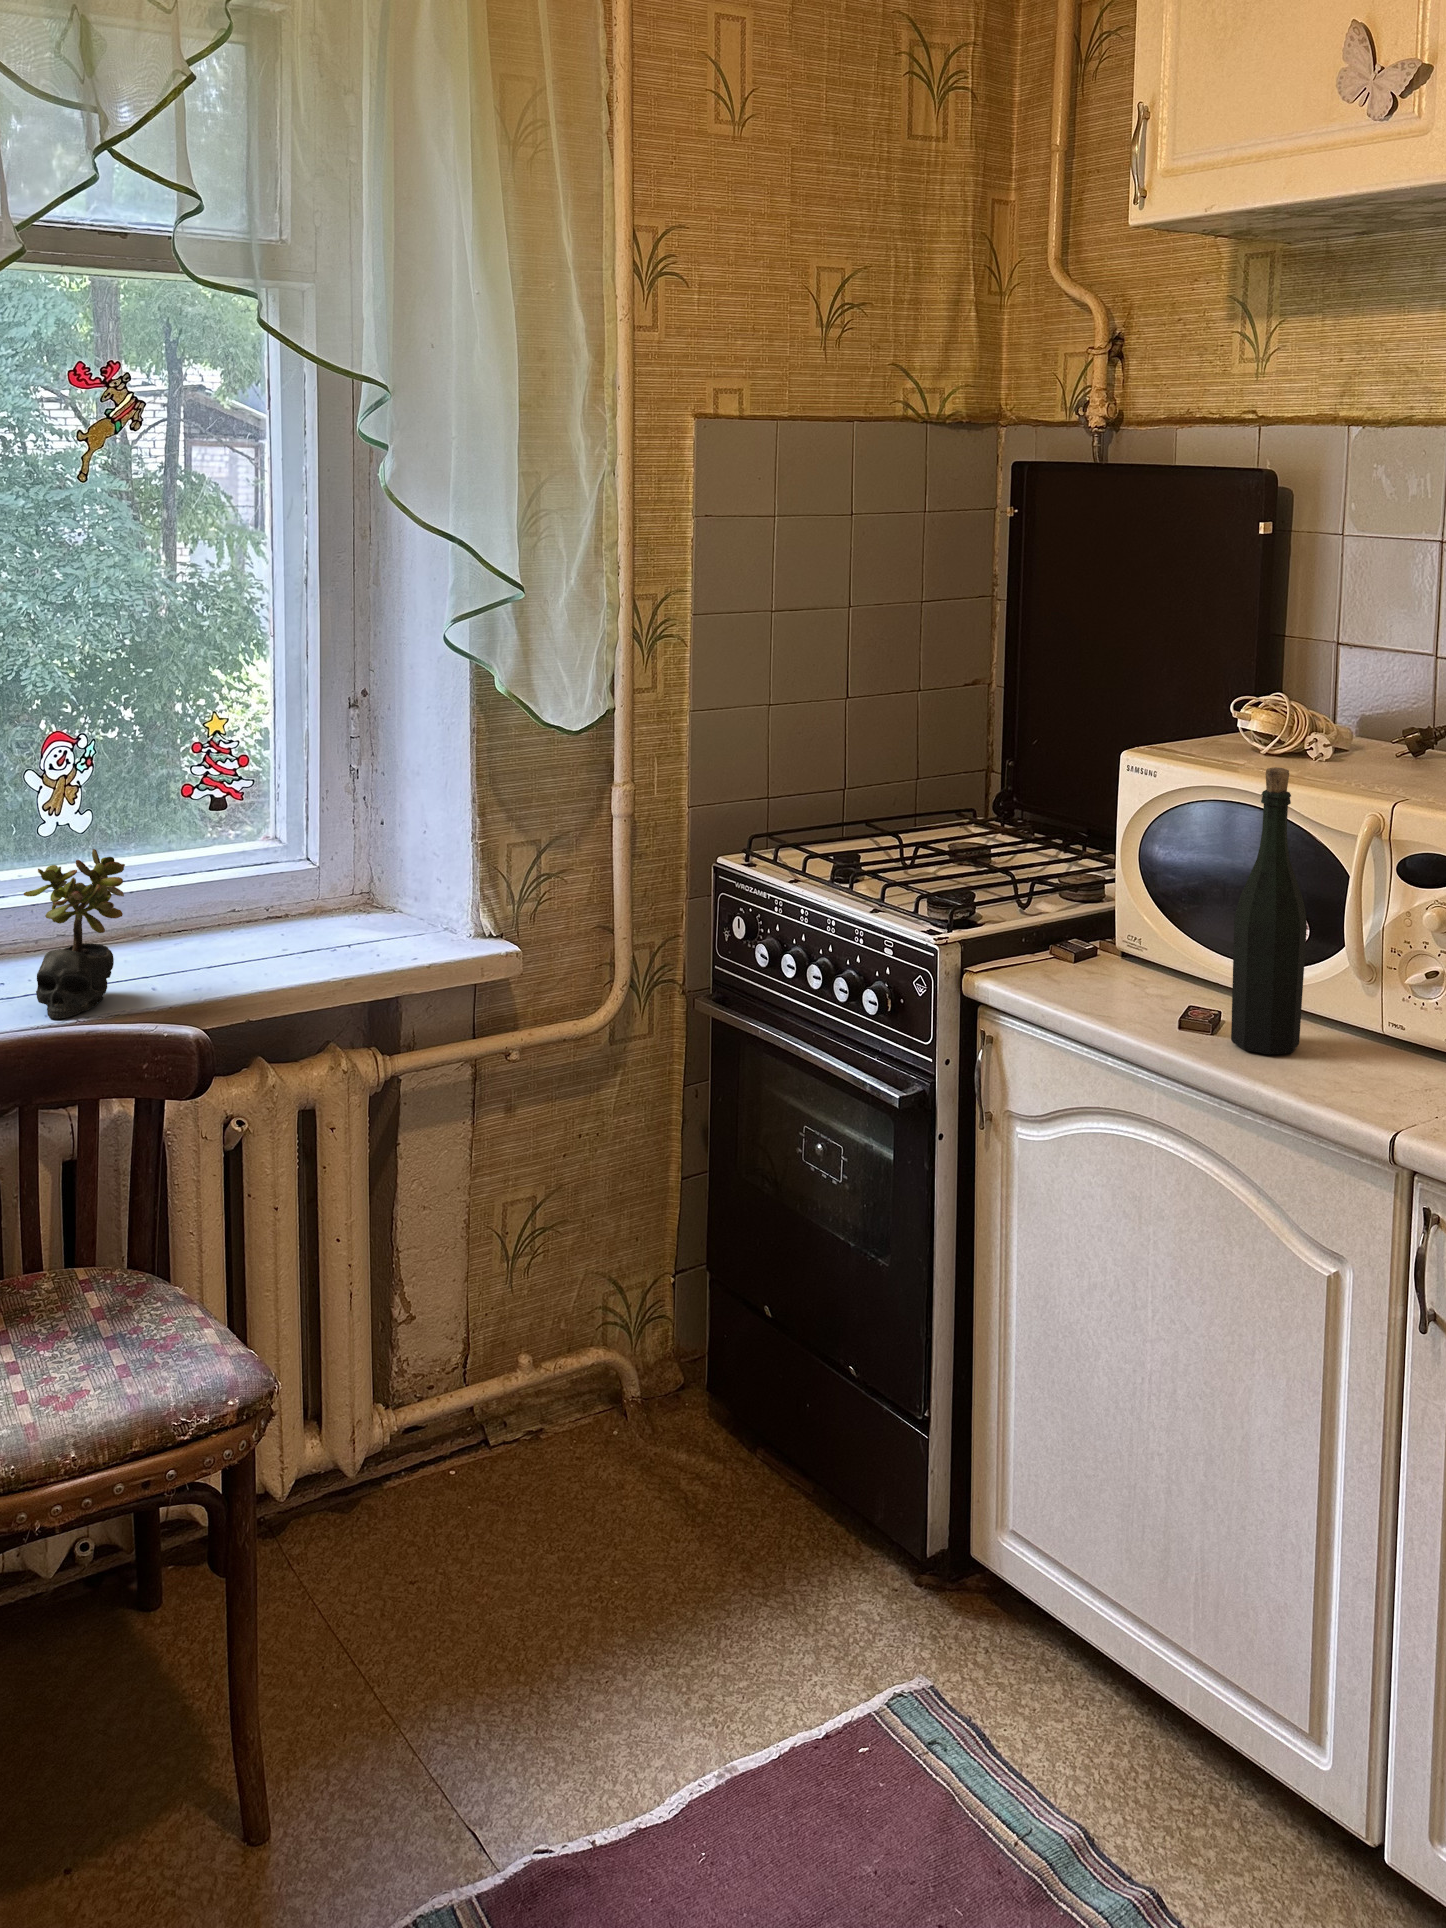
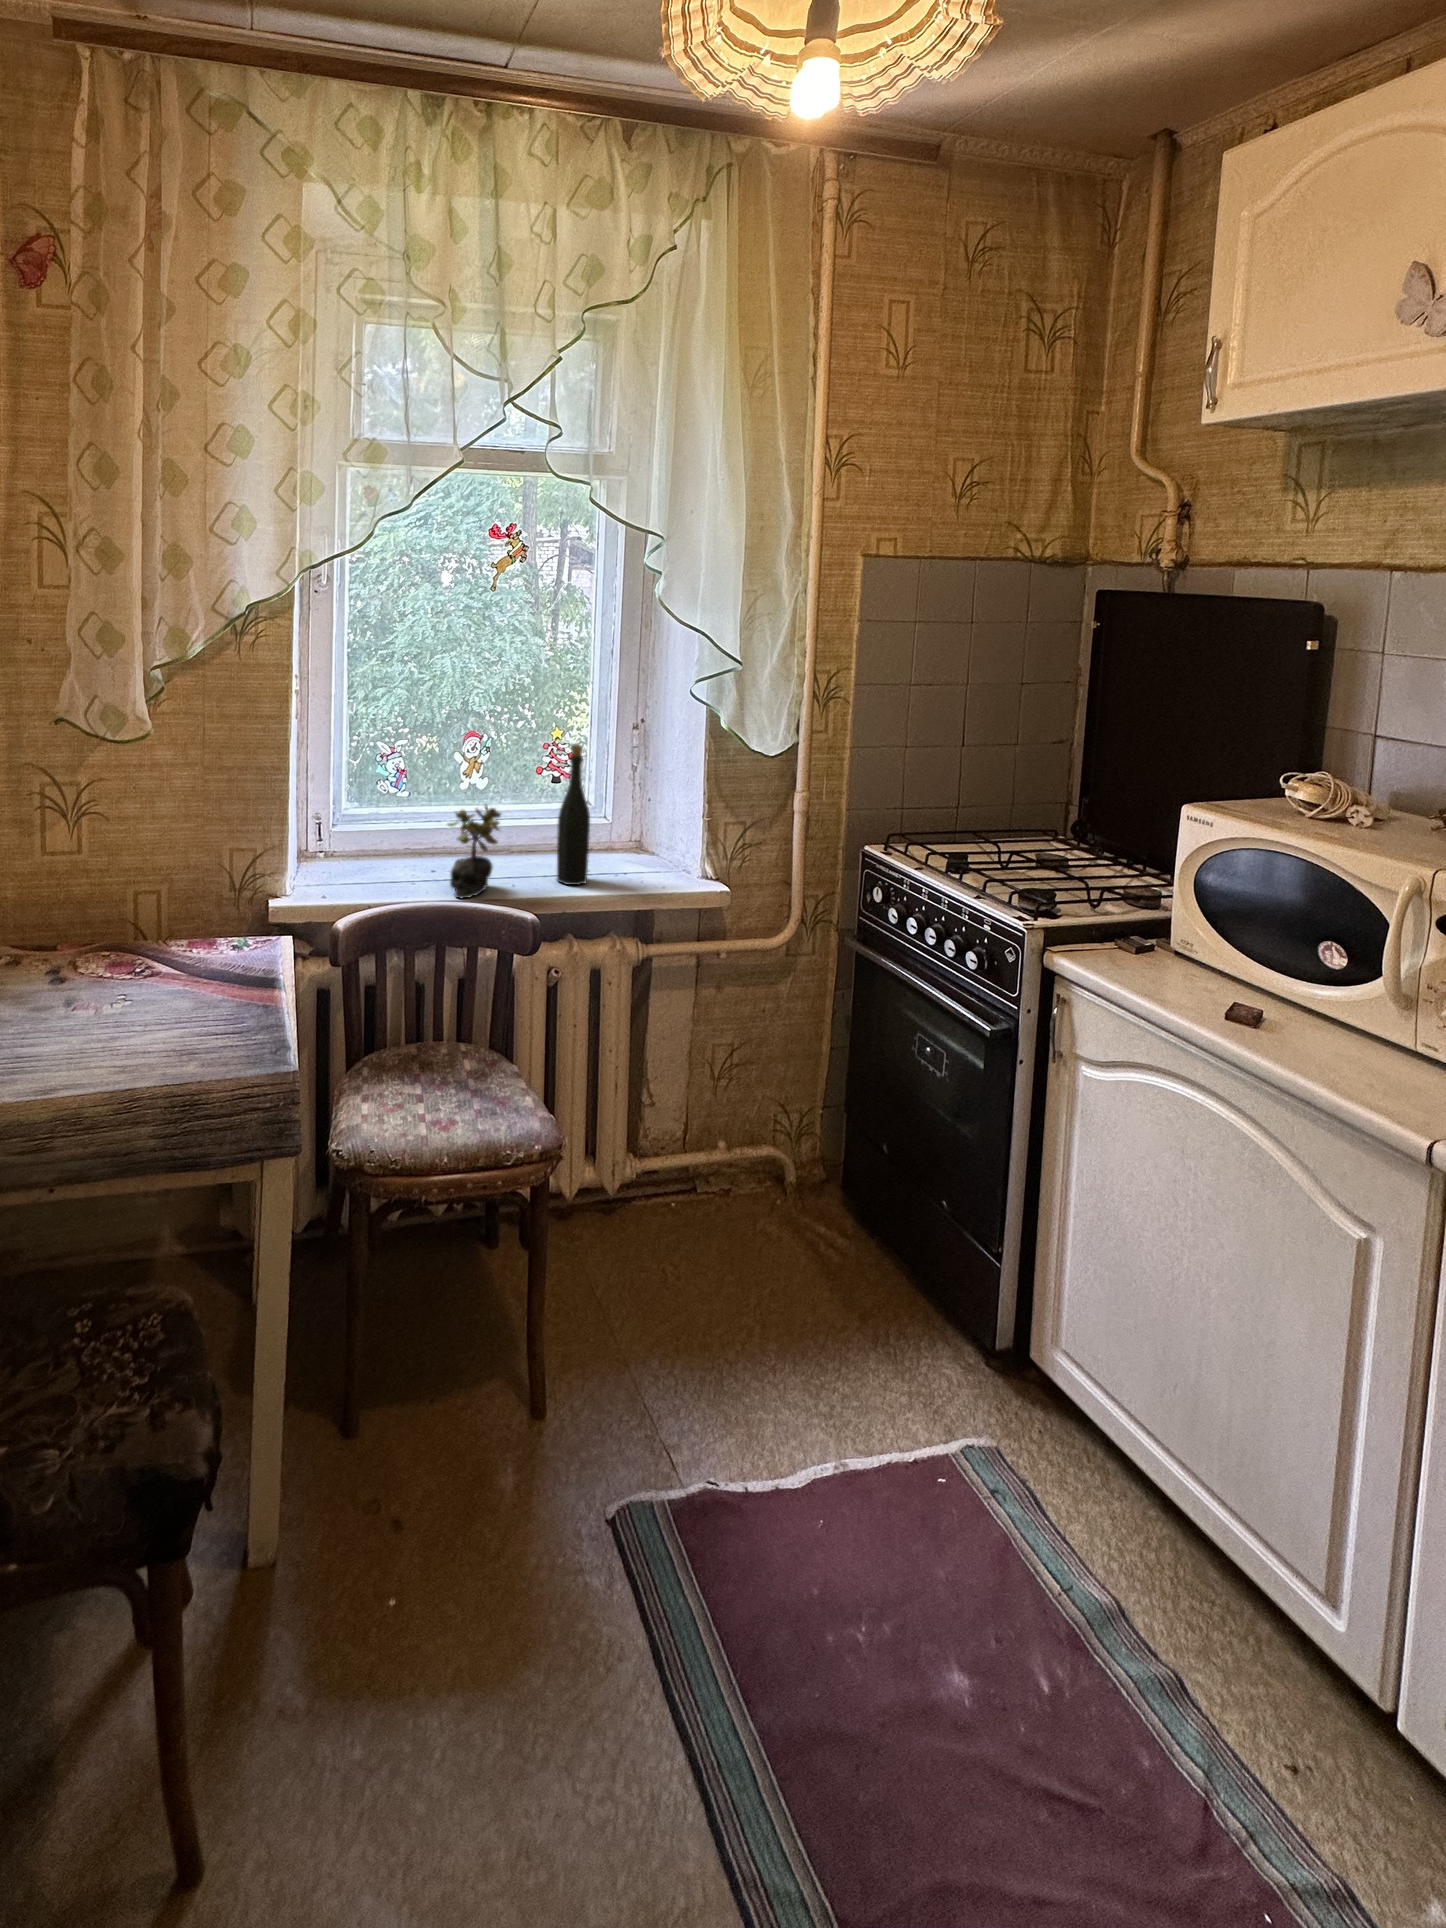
bottle: present [1231,767,1307,1055] -> present [557,744,590,885]

